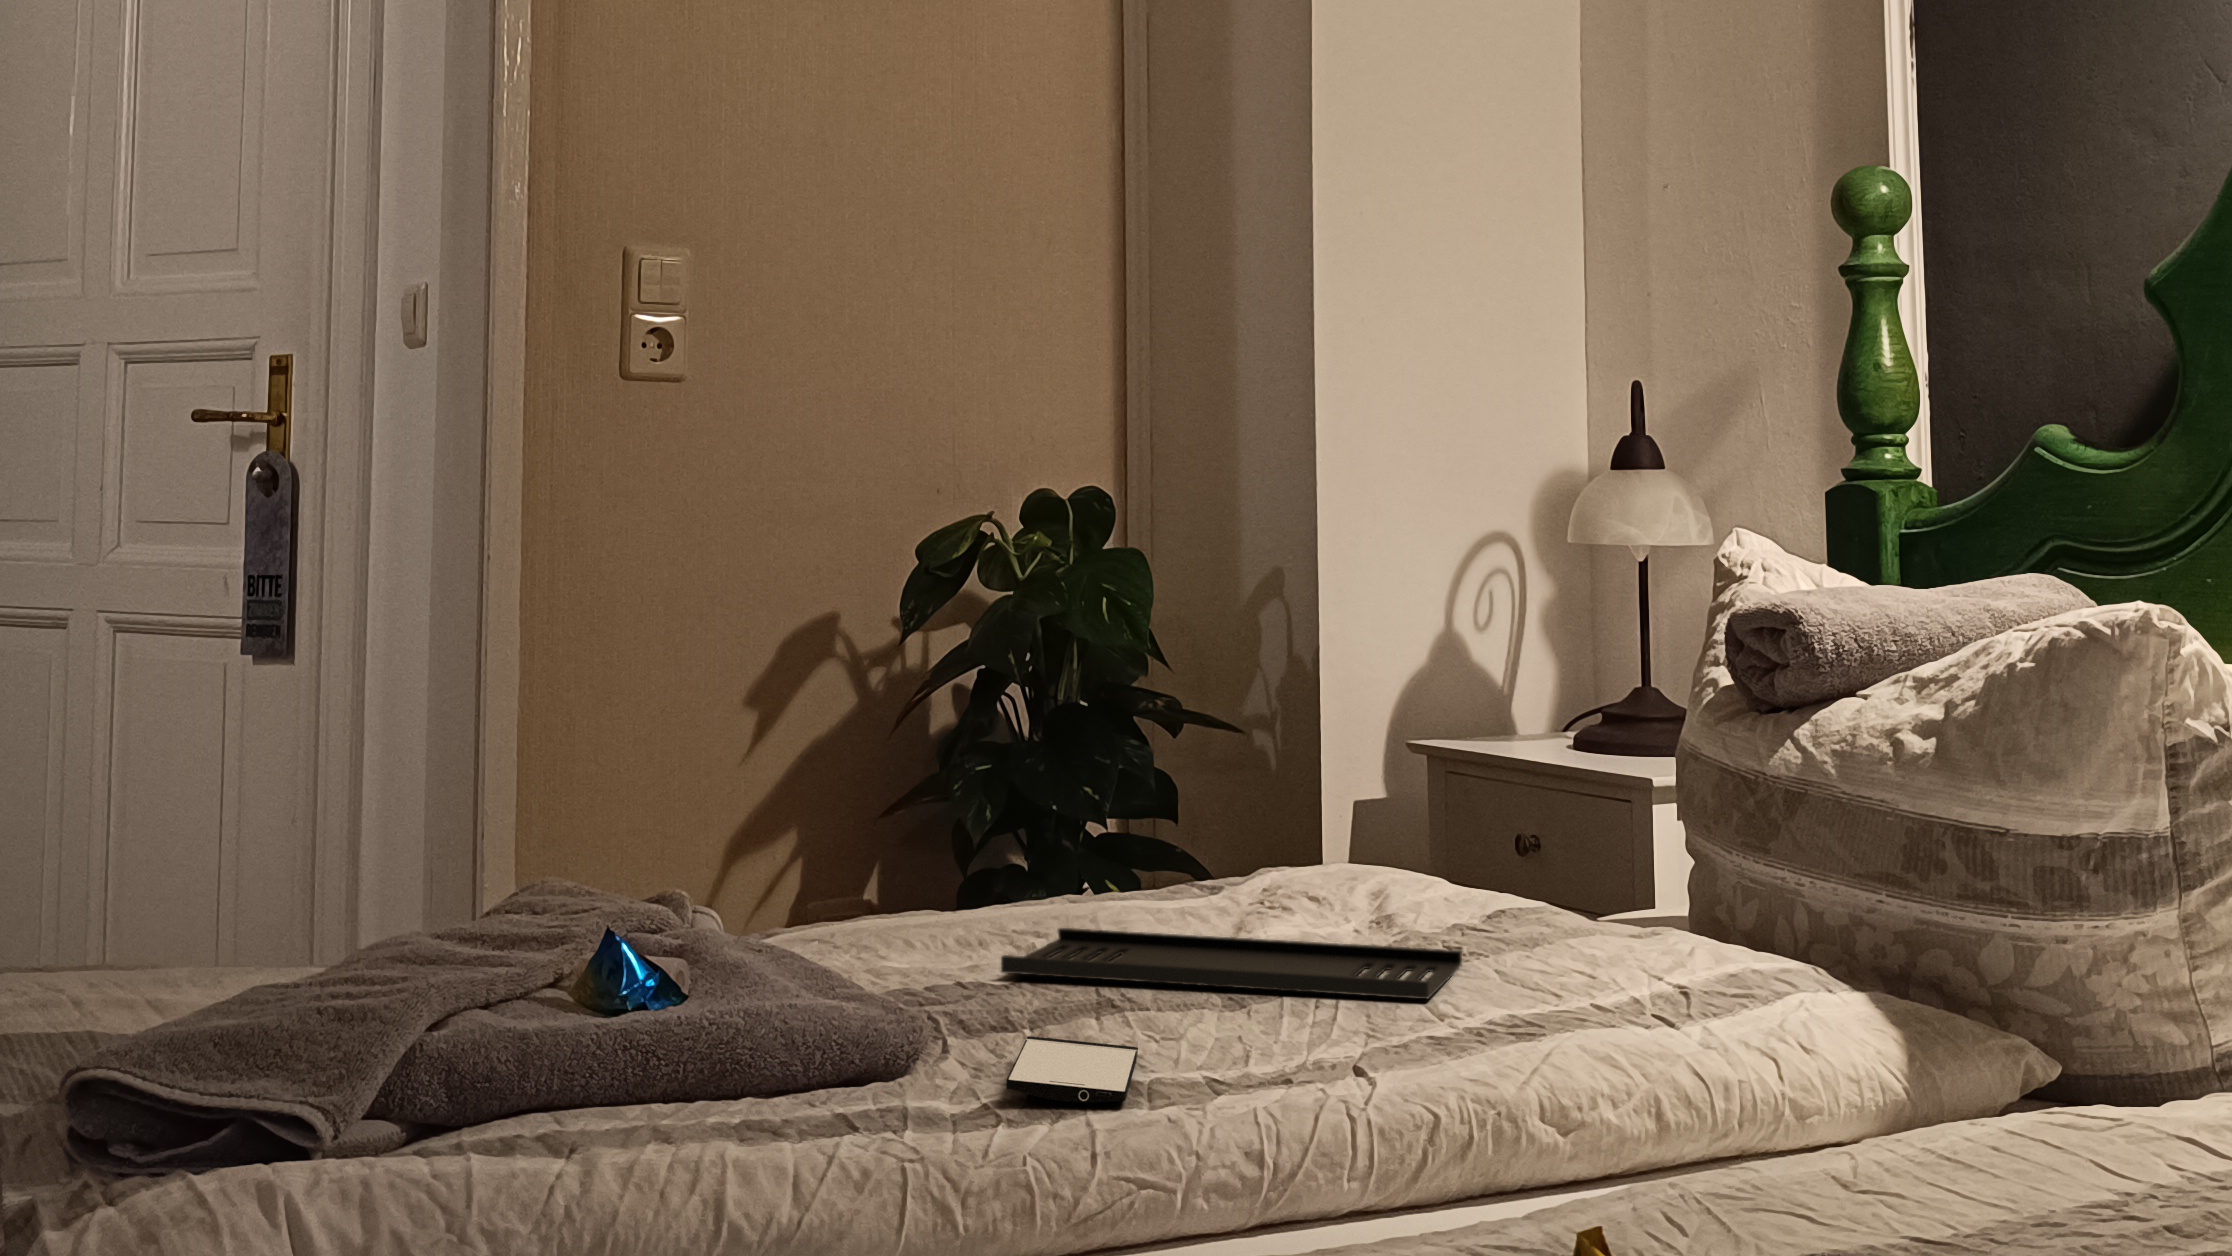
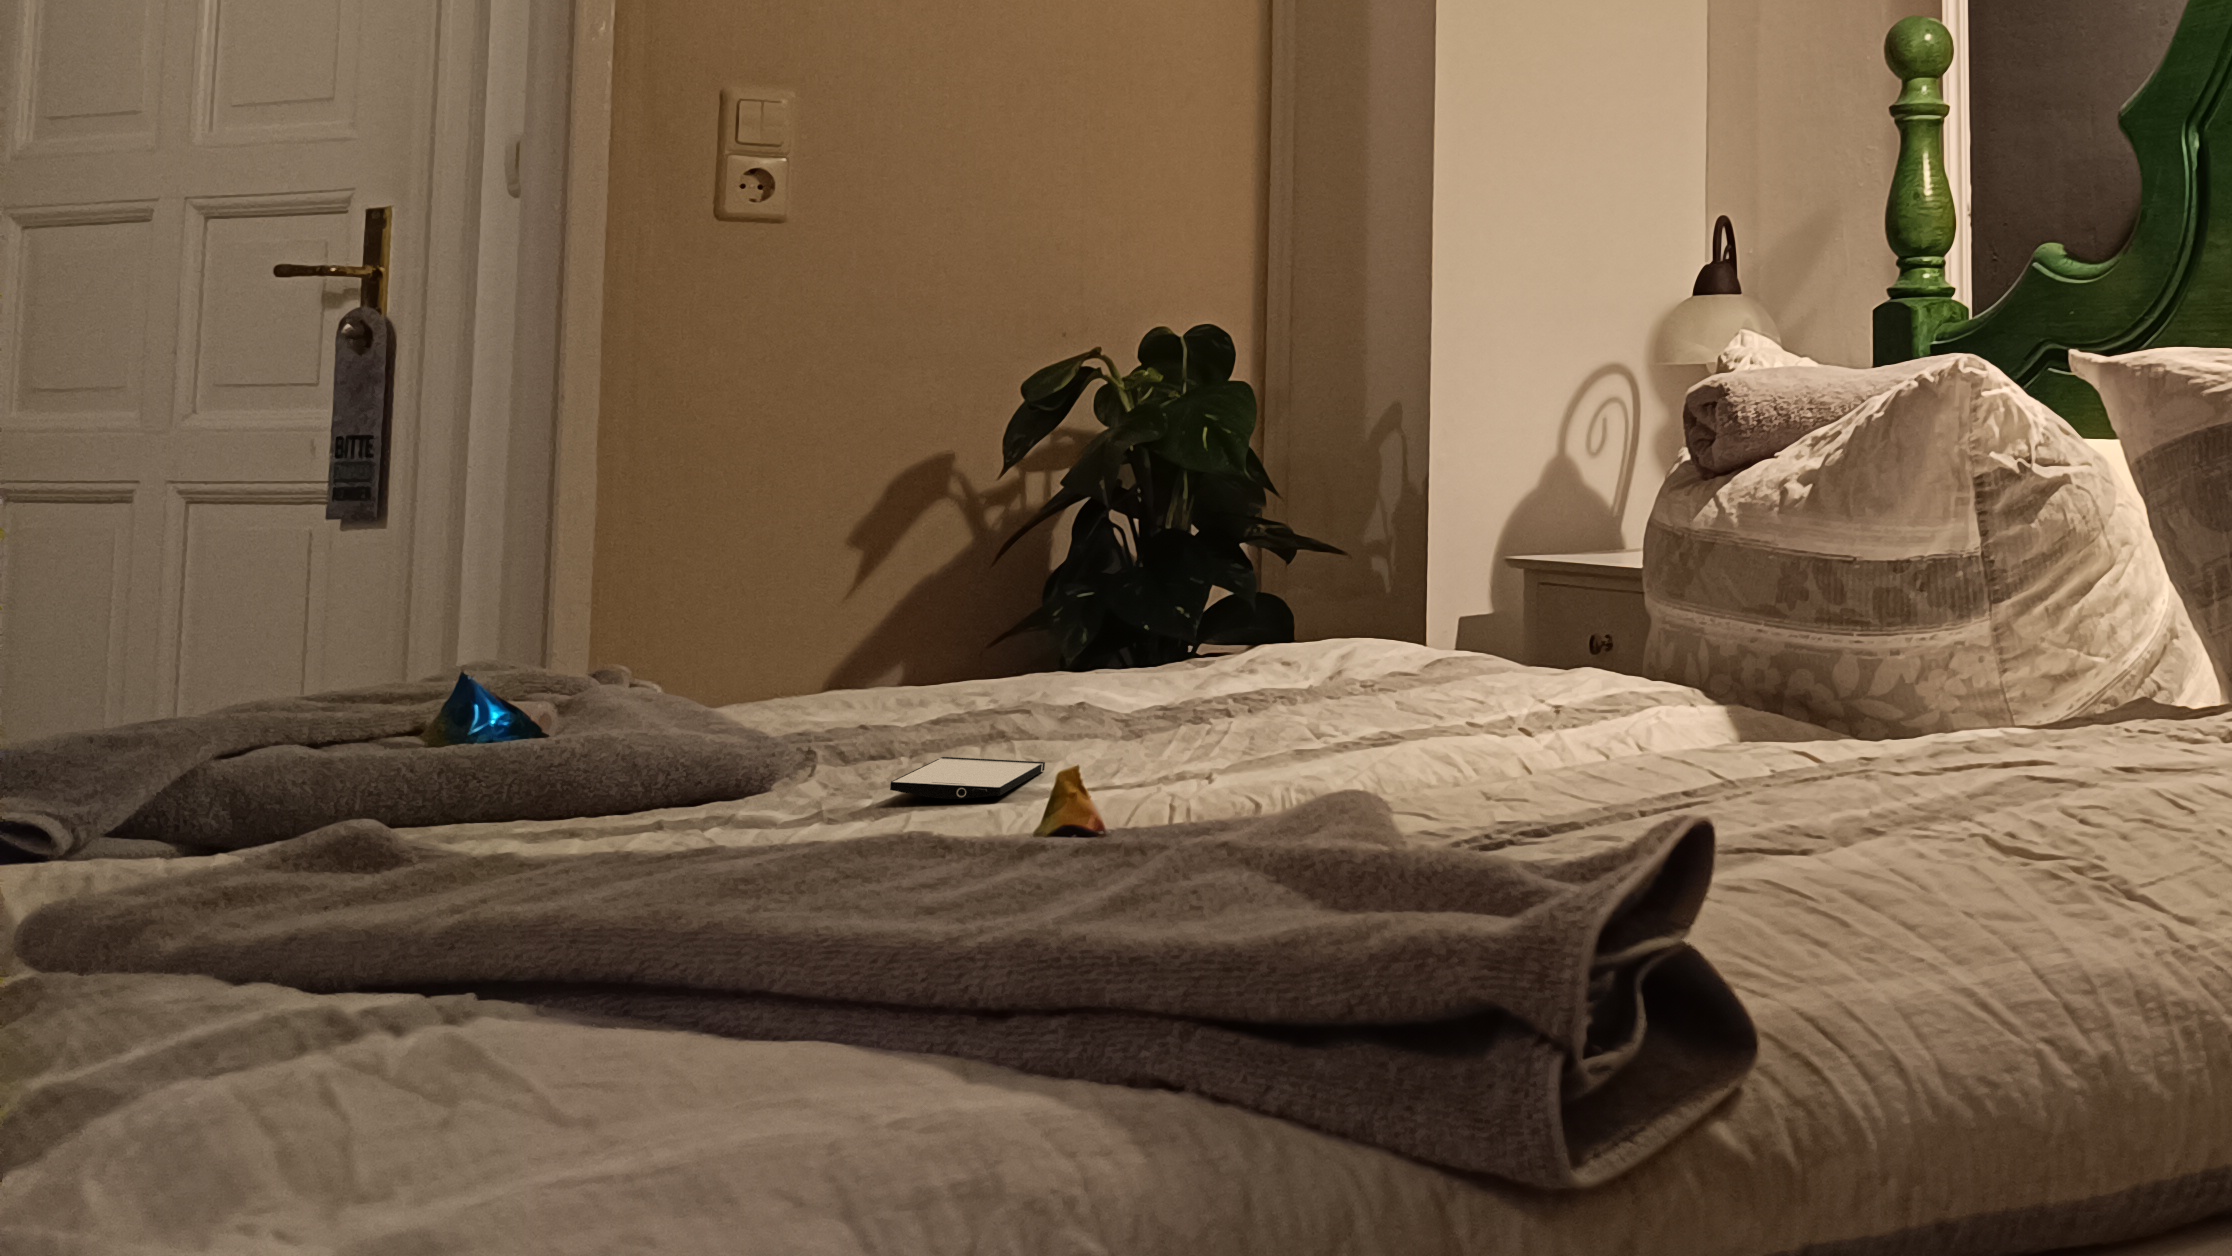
tray: present [1001,928,1462,999] -> none [965,689,1409,724]

